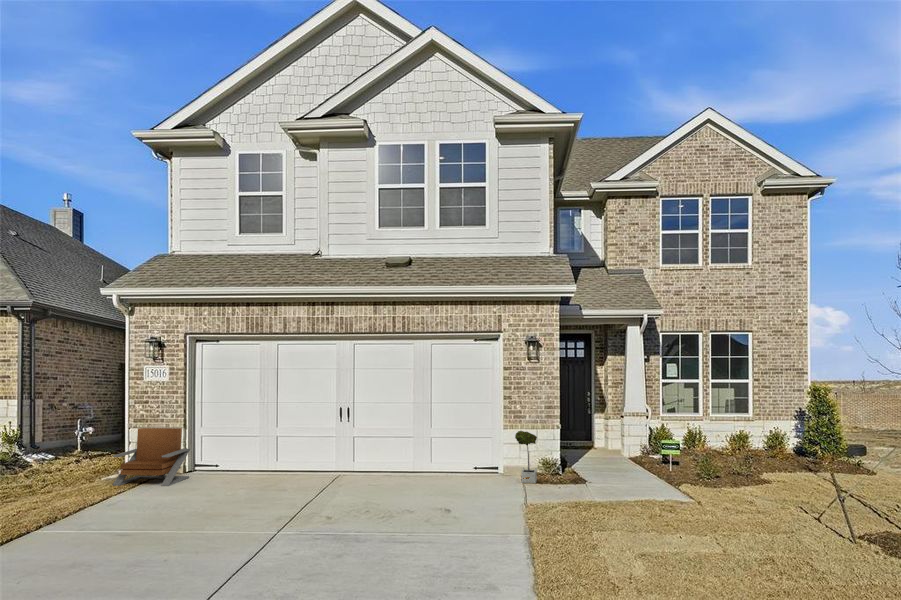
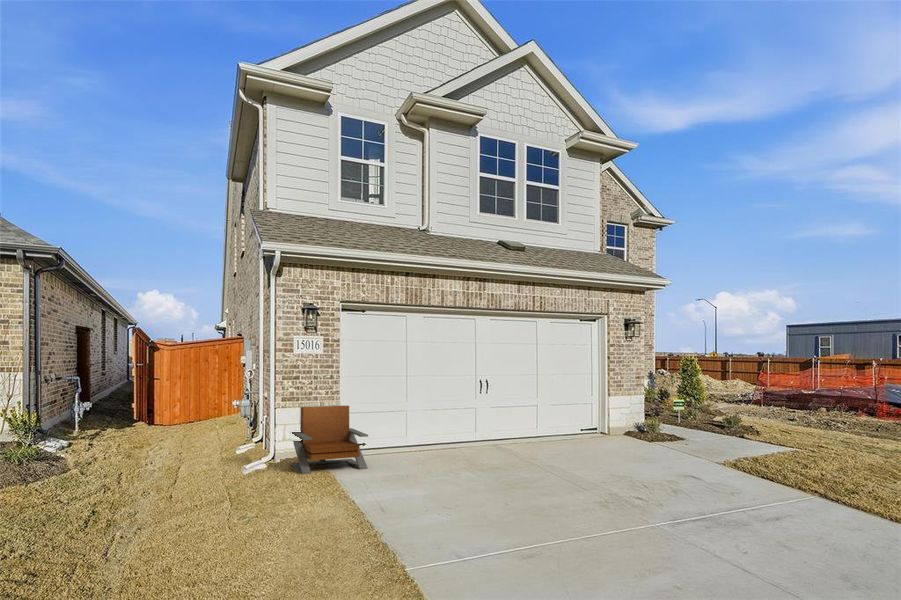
potted tree: present [515,431,537,483] -> none [623,397,643,441]

